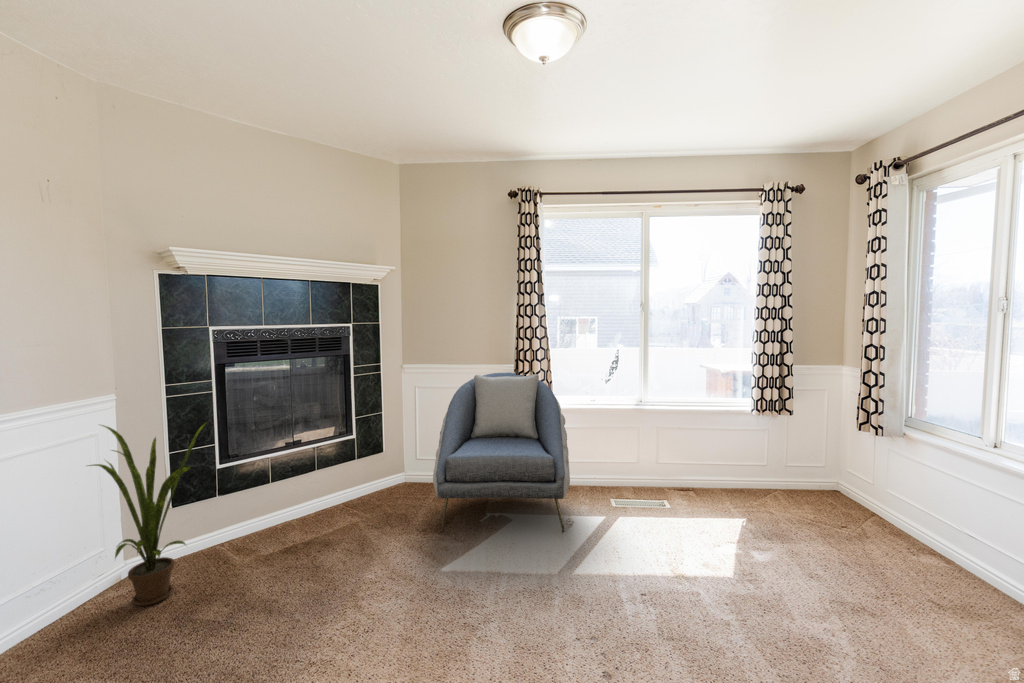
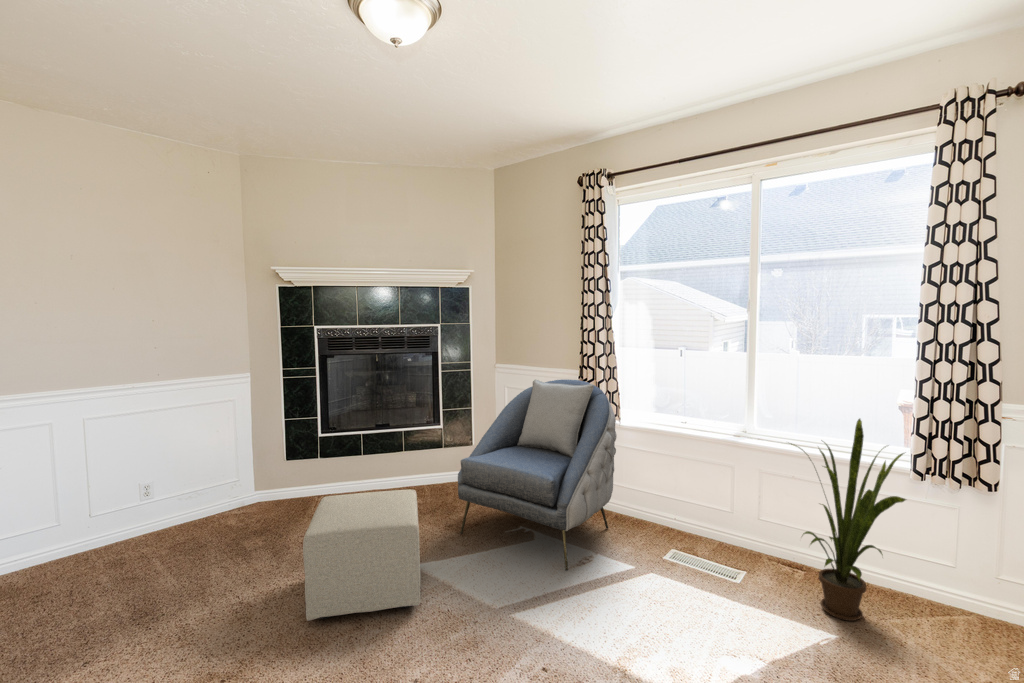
house plant: present [89,423,206,606] -> present [791,419,906,621]
ottoman: none [351,494,499,651] -> present [303,490,420,621]

